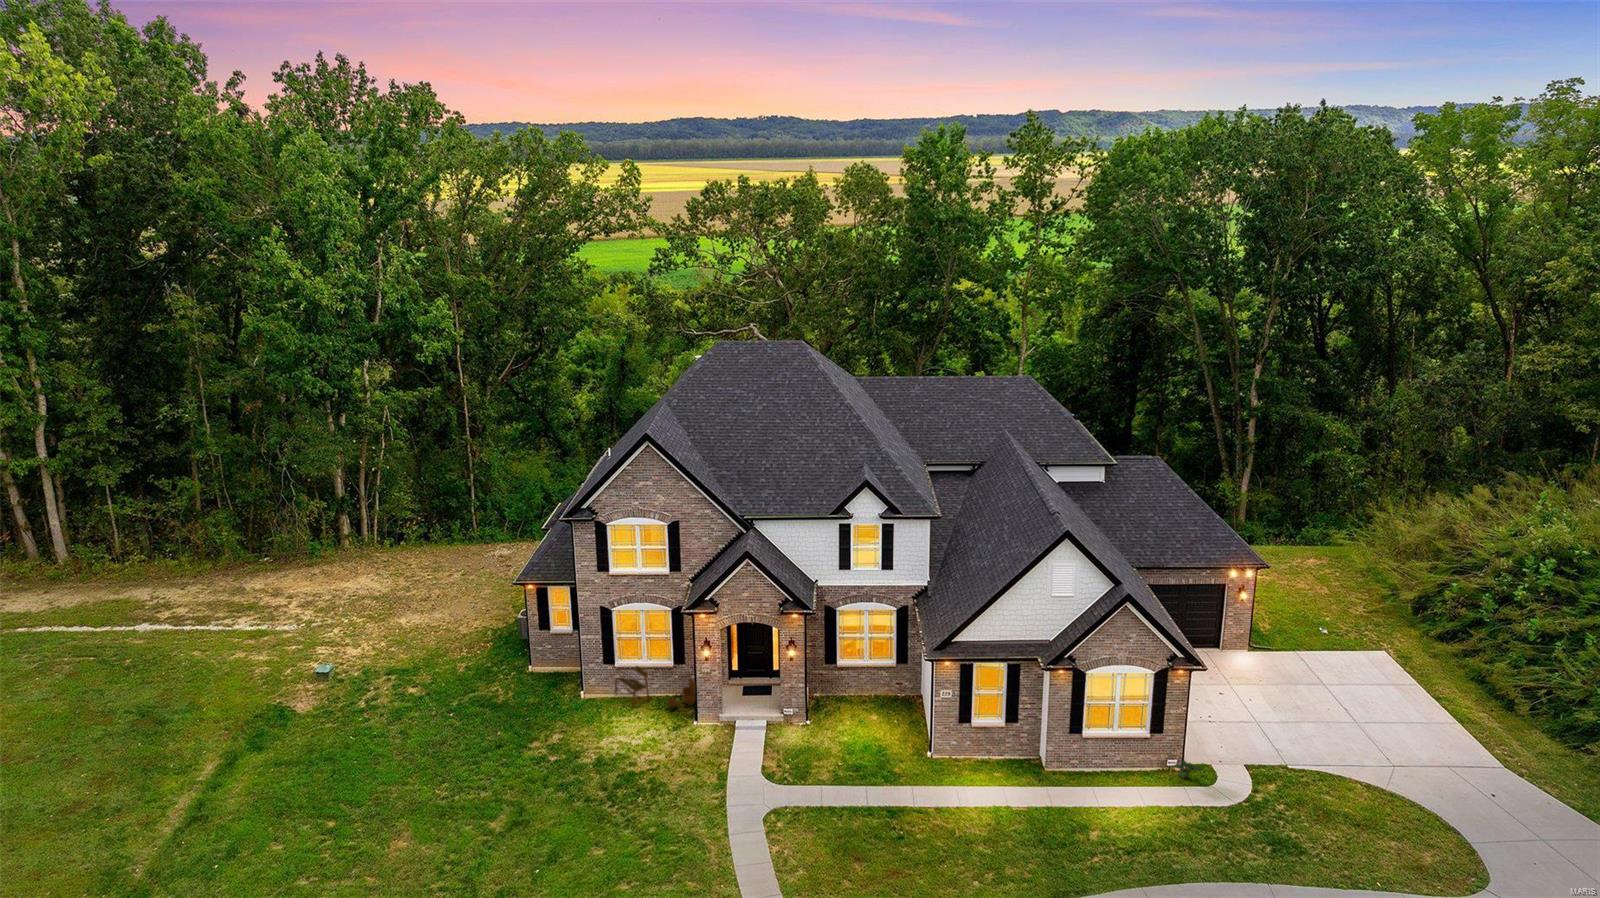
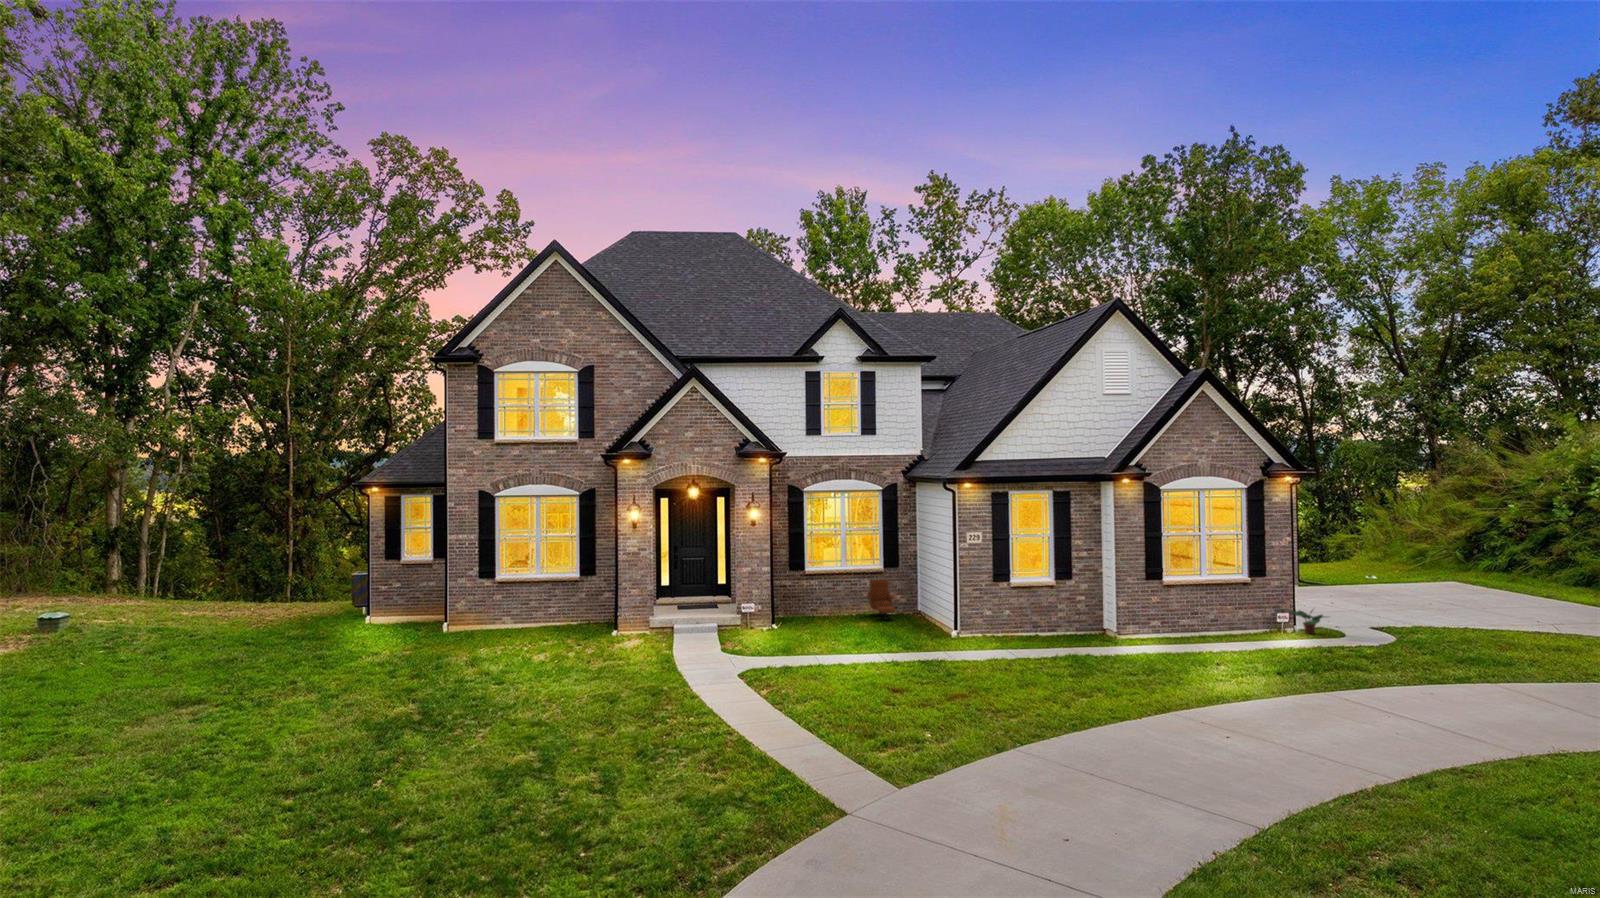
bench: present [615,666,650,708] -> none [490,580,544,636]
lounge chair: present [668,678,696,709] -> present [866,580,895,620]

